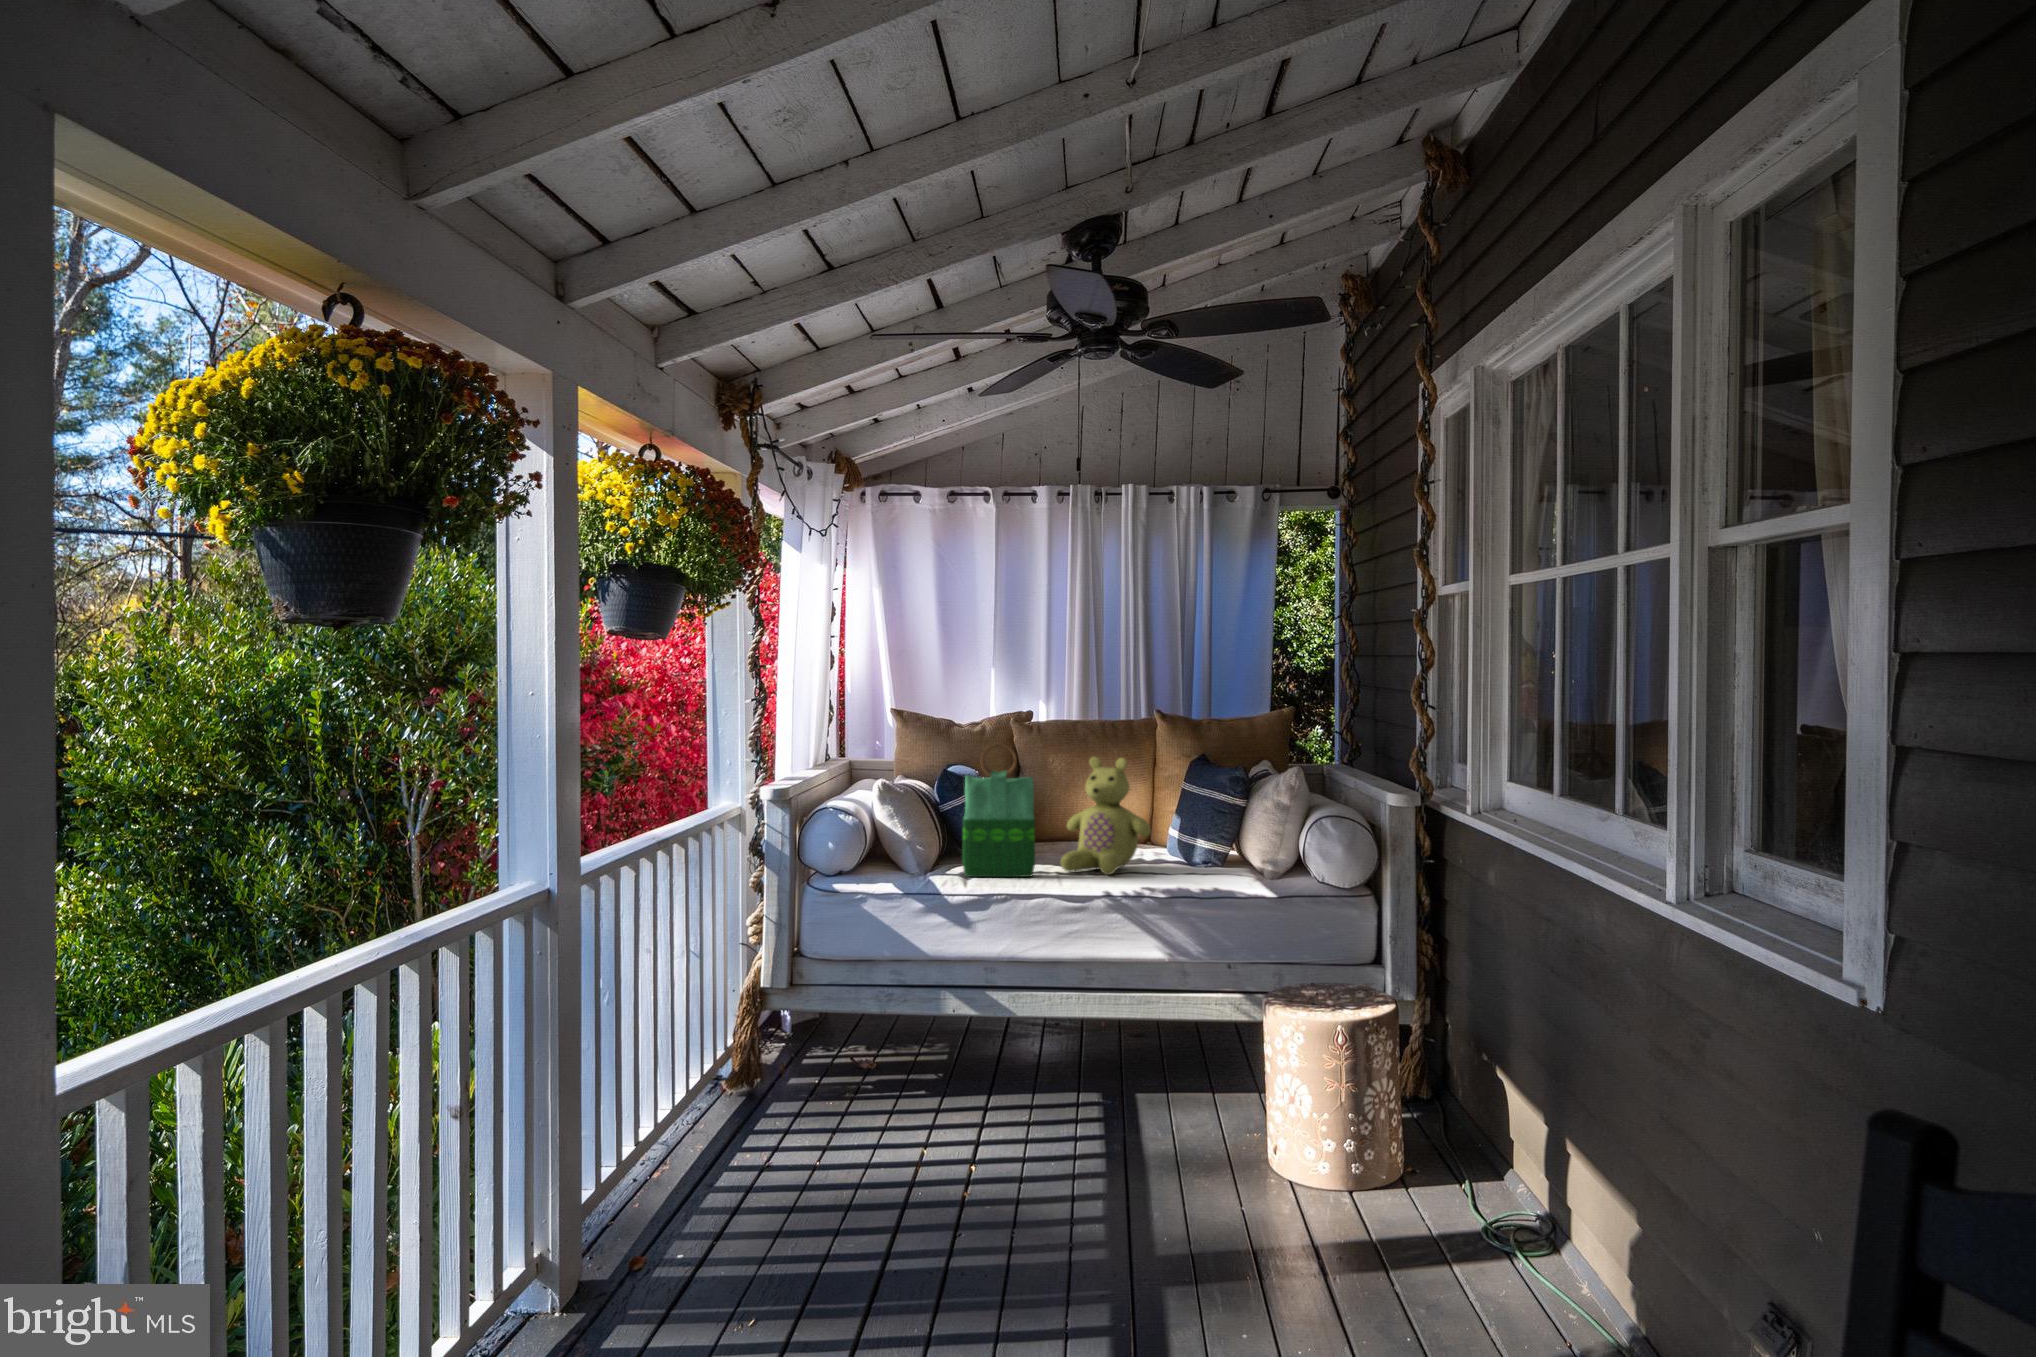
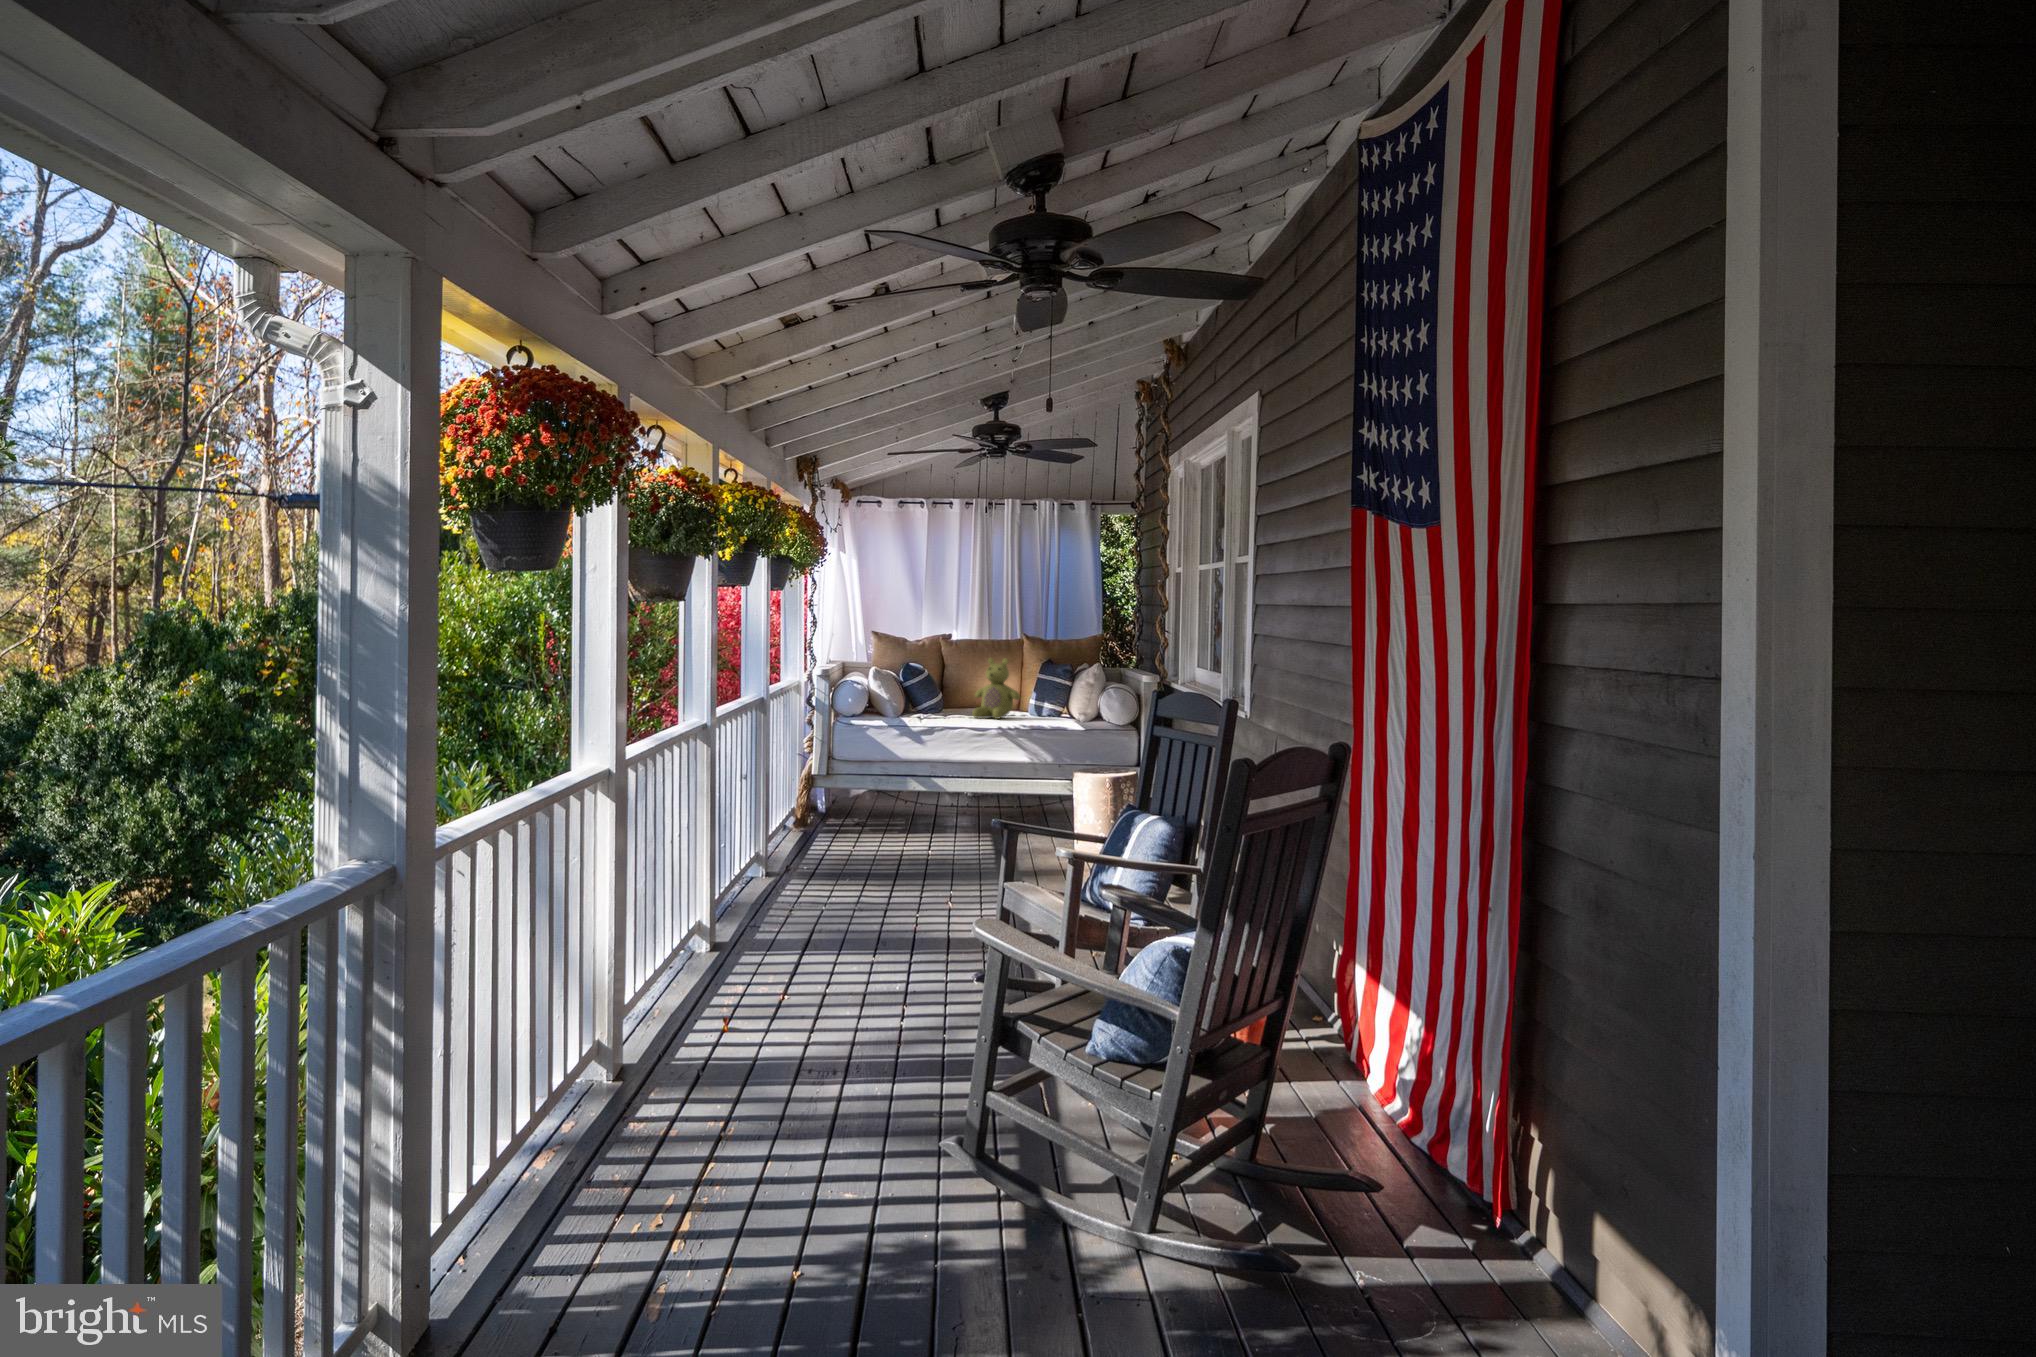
tote bag: present [962,743,1035,877] -> none [921,648,959,719]

